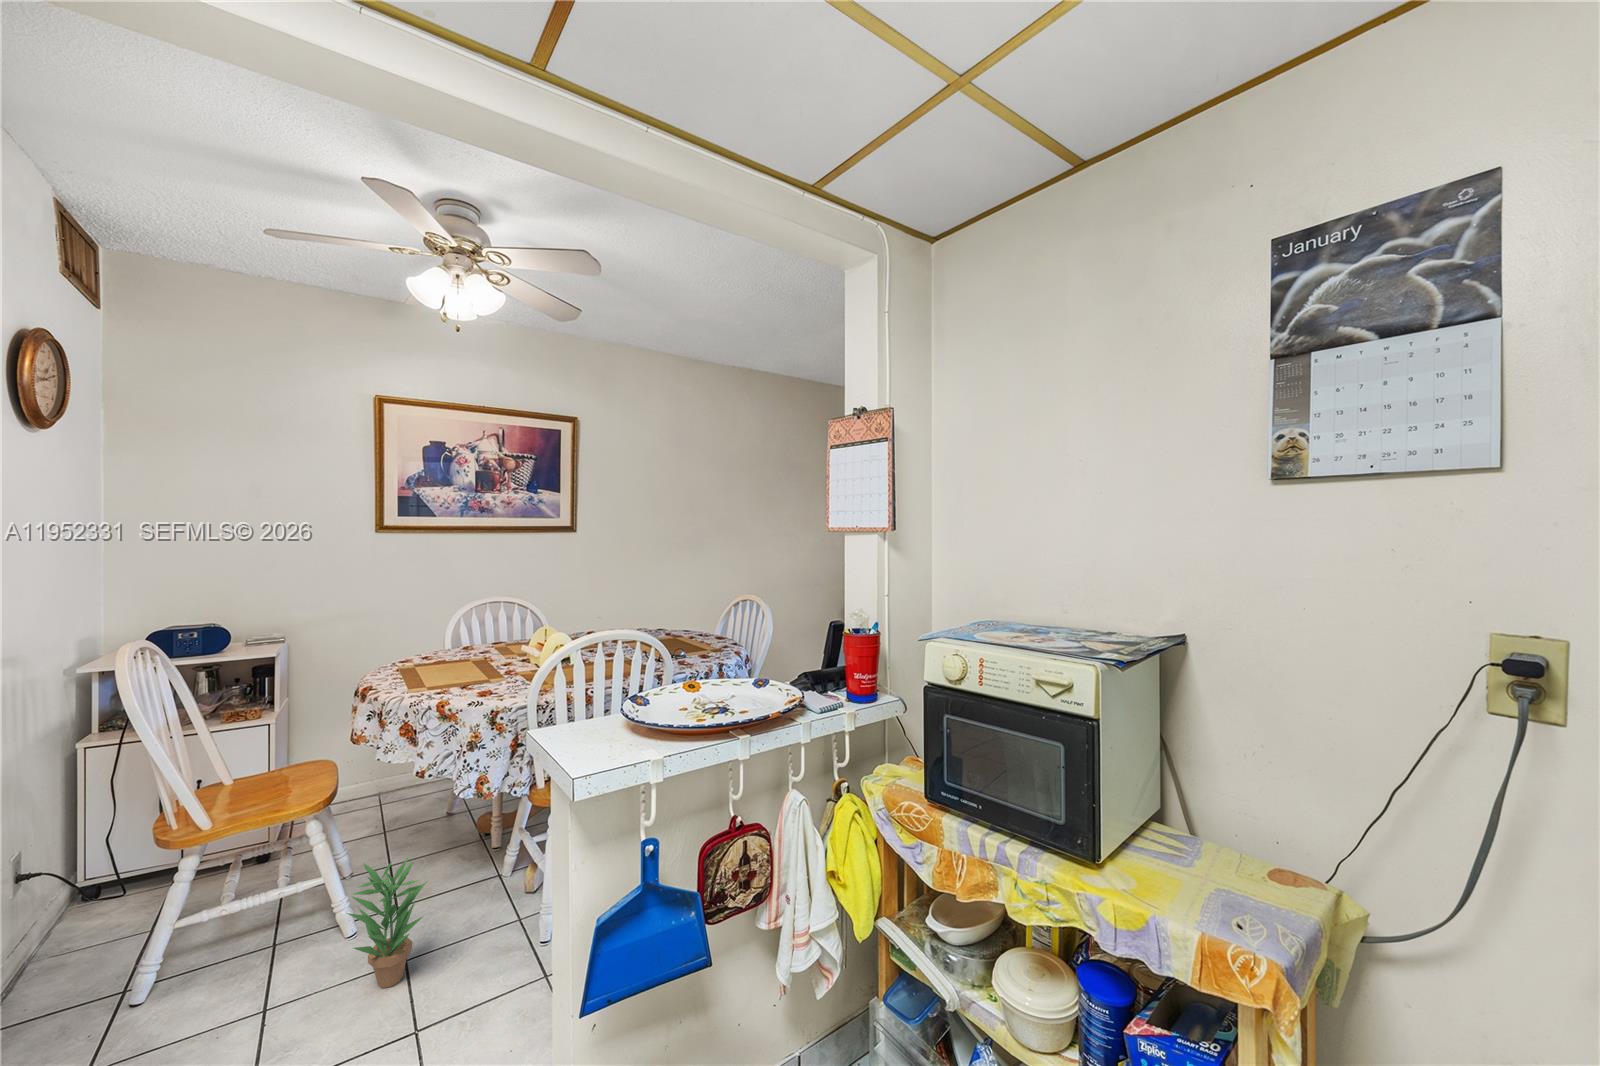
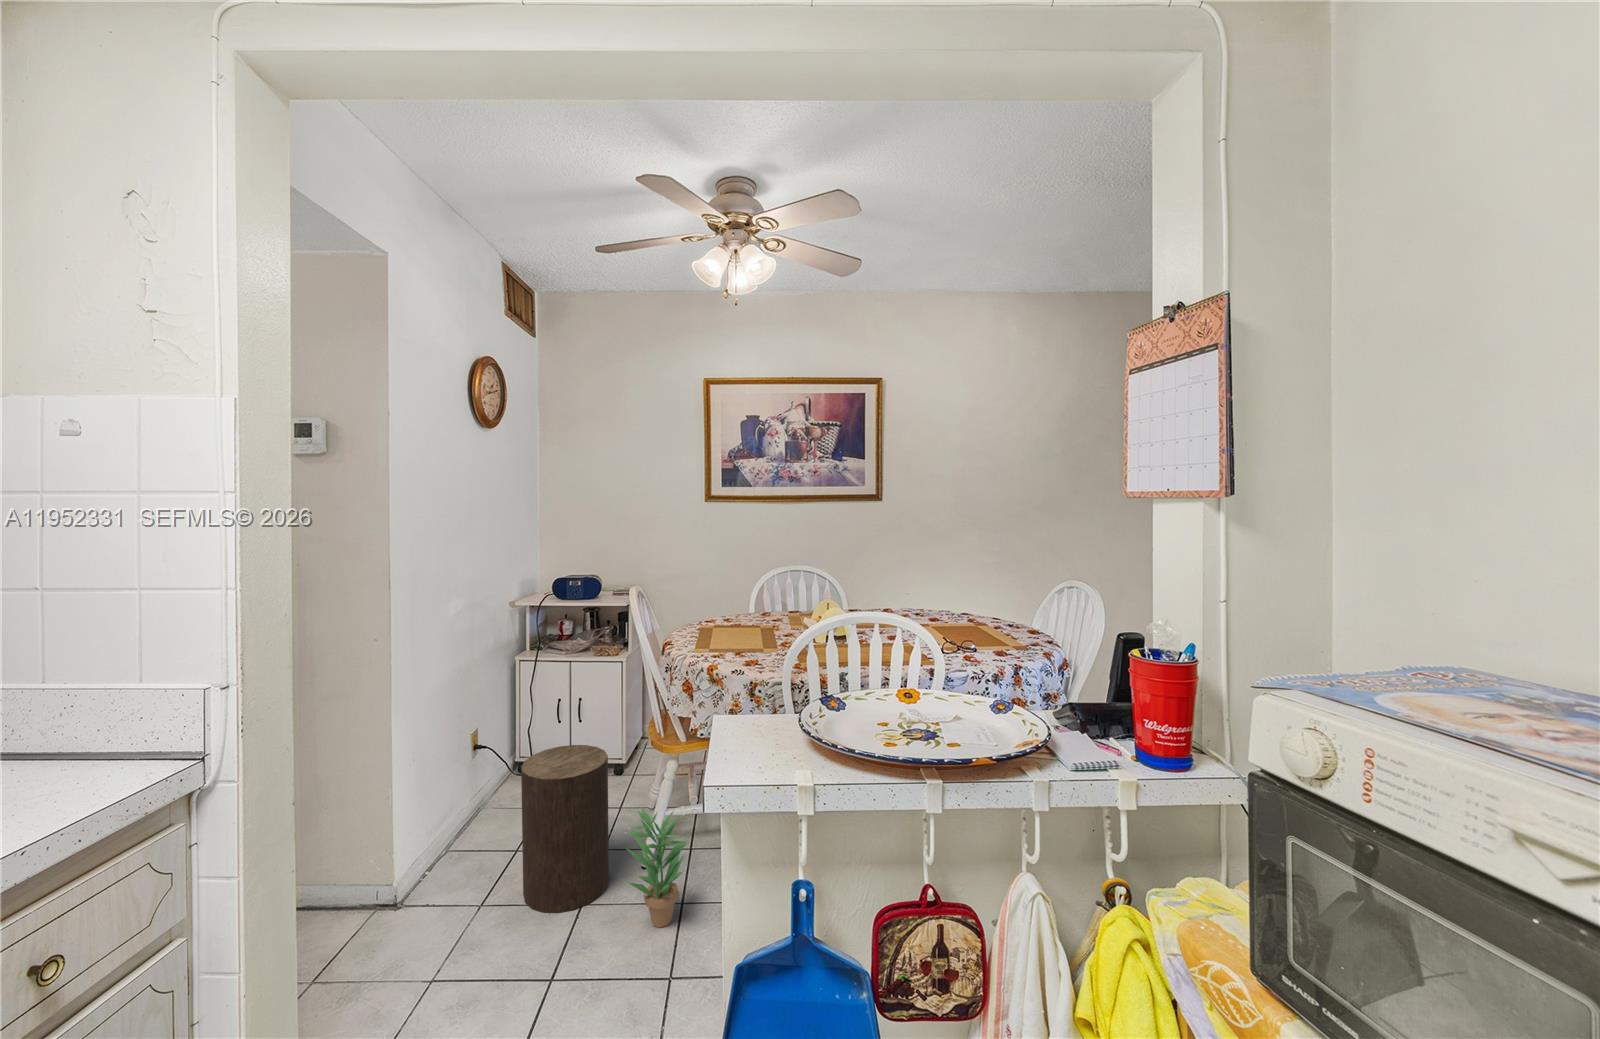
stool: none [173,817,302,1031] -> present [521,745,609,913]

